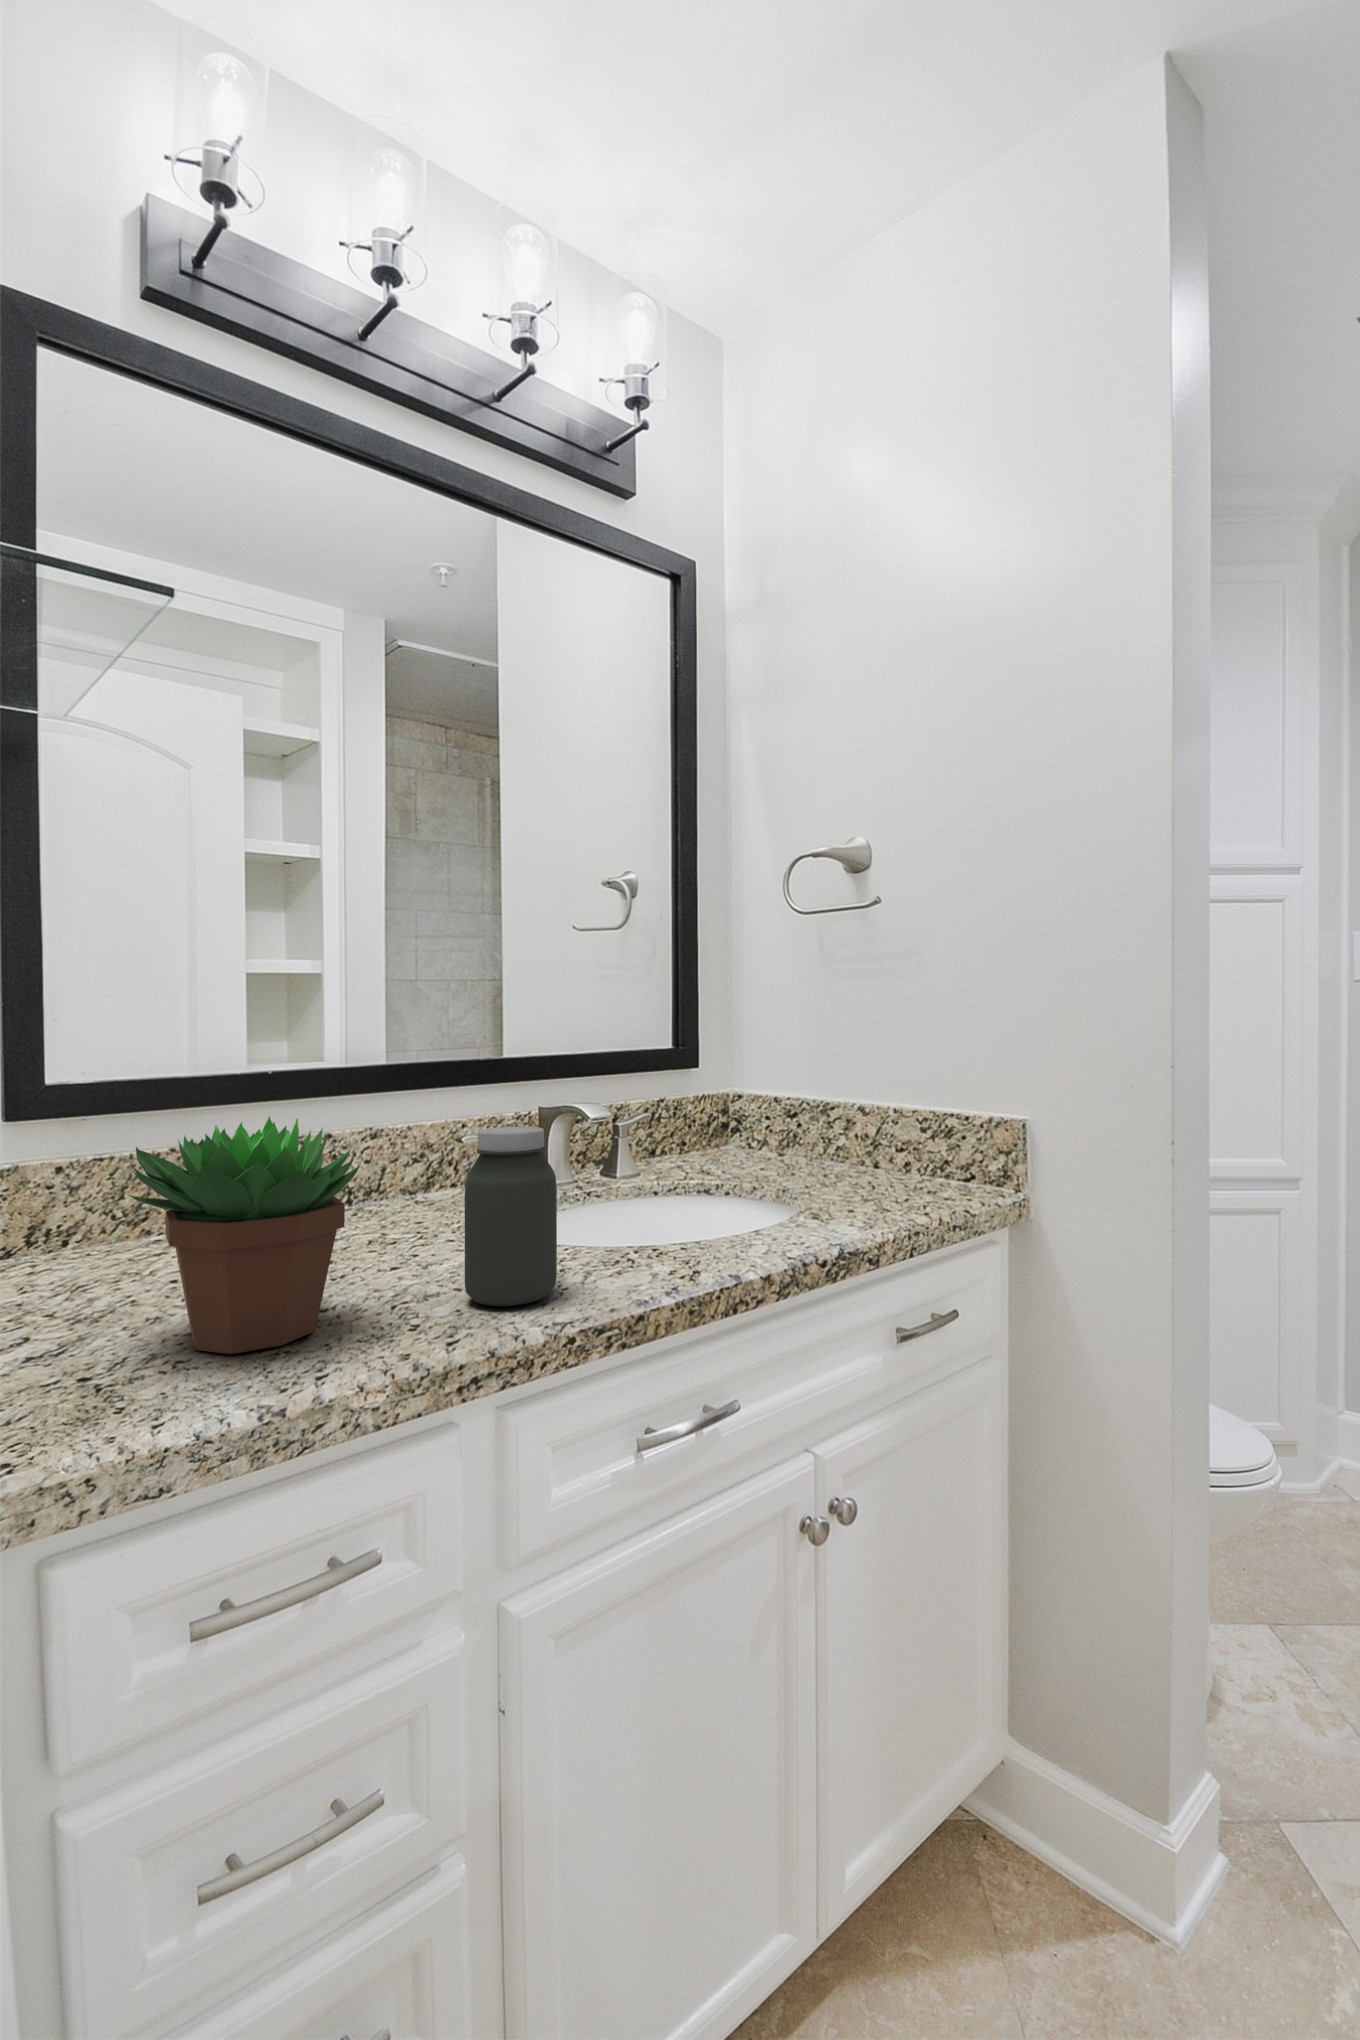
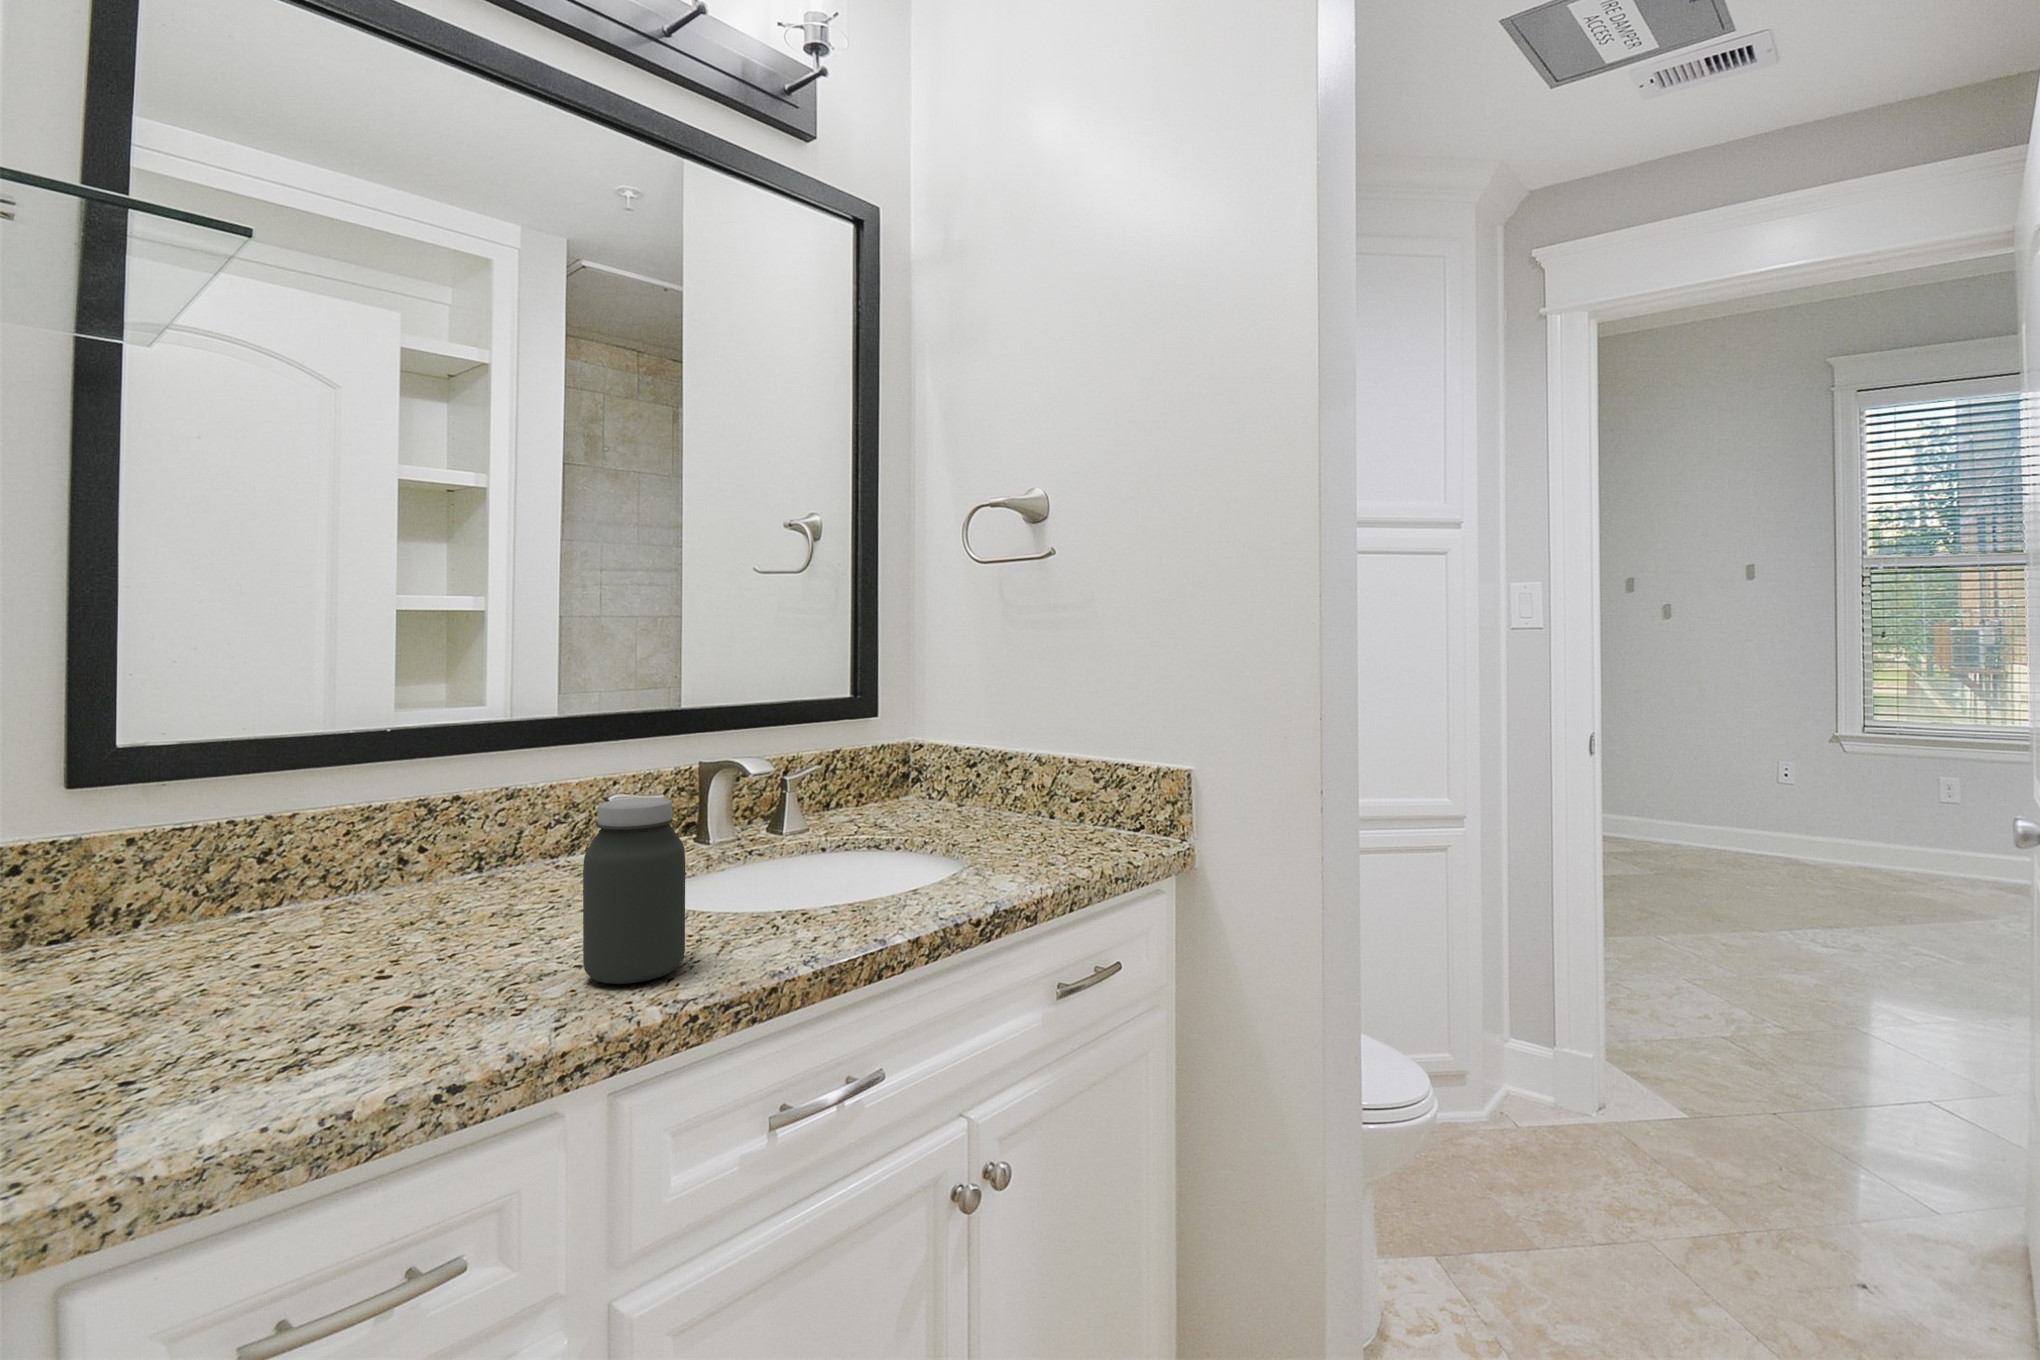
succulent plant: present [129,1116,360,1354] -> none [180,795,459,1050]

